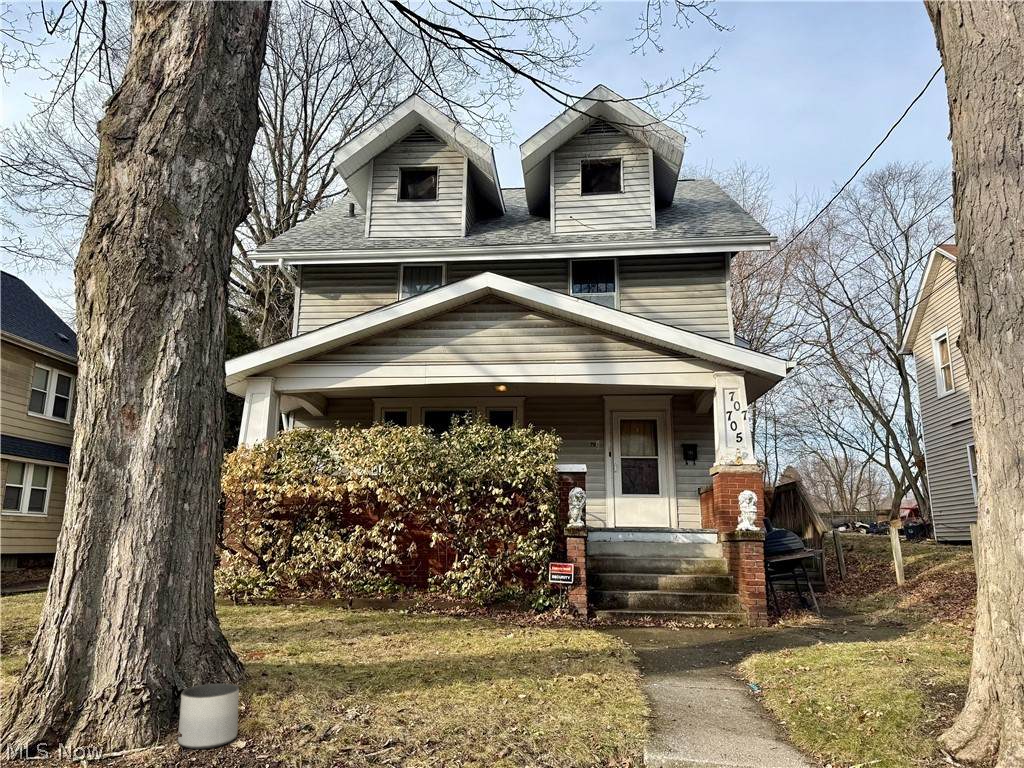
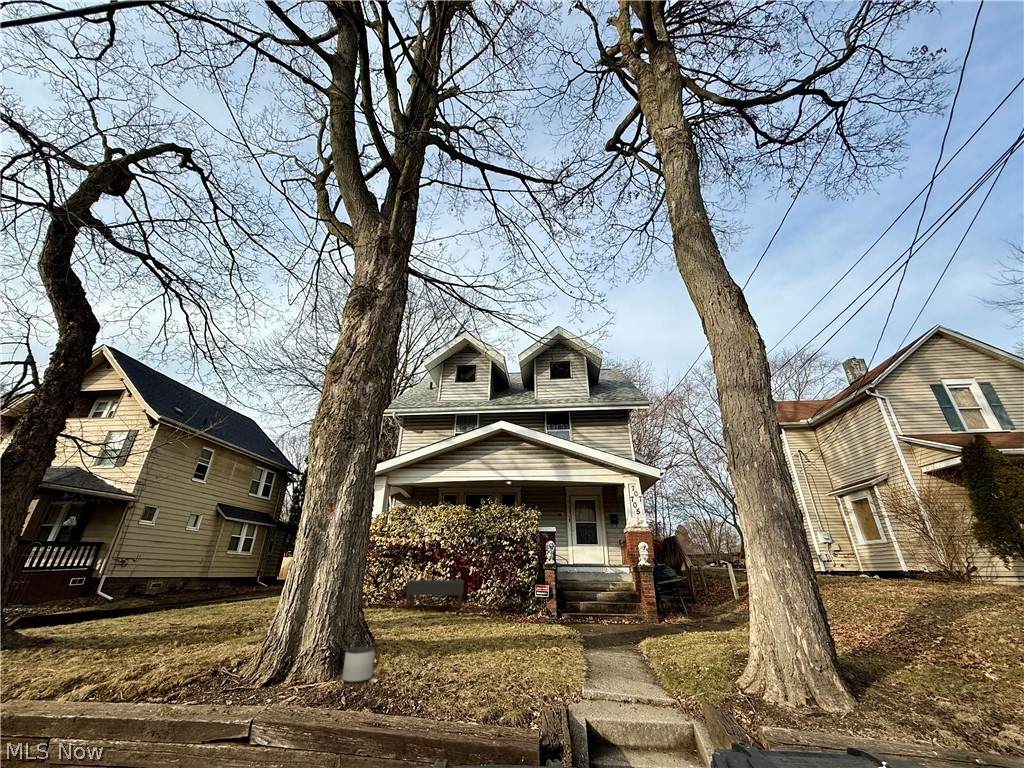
bench: none [320,555,423,603] -> present [406,580,464,609]

